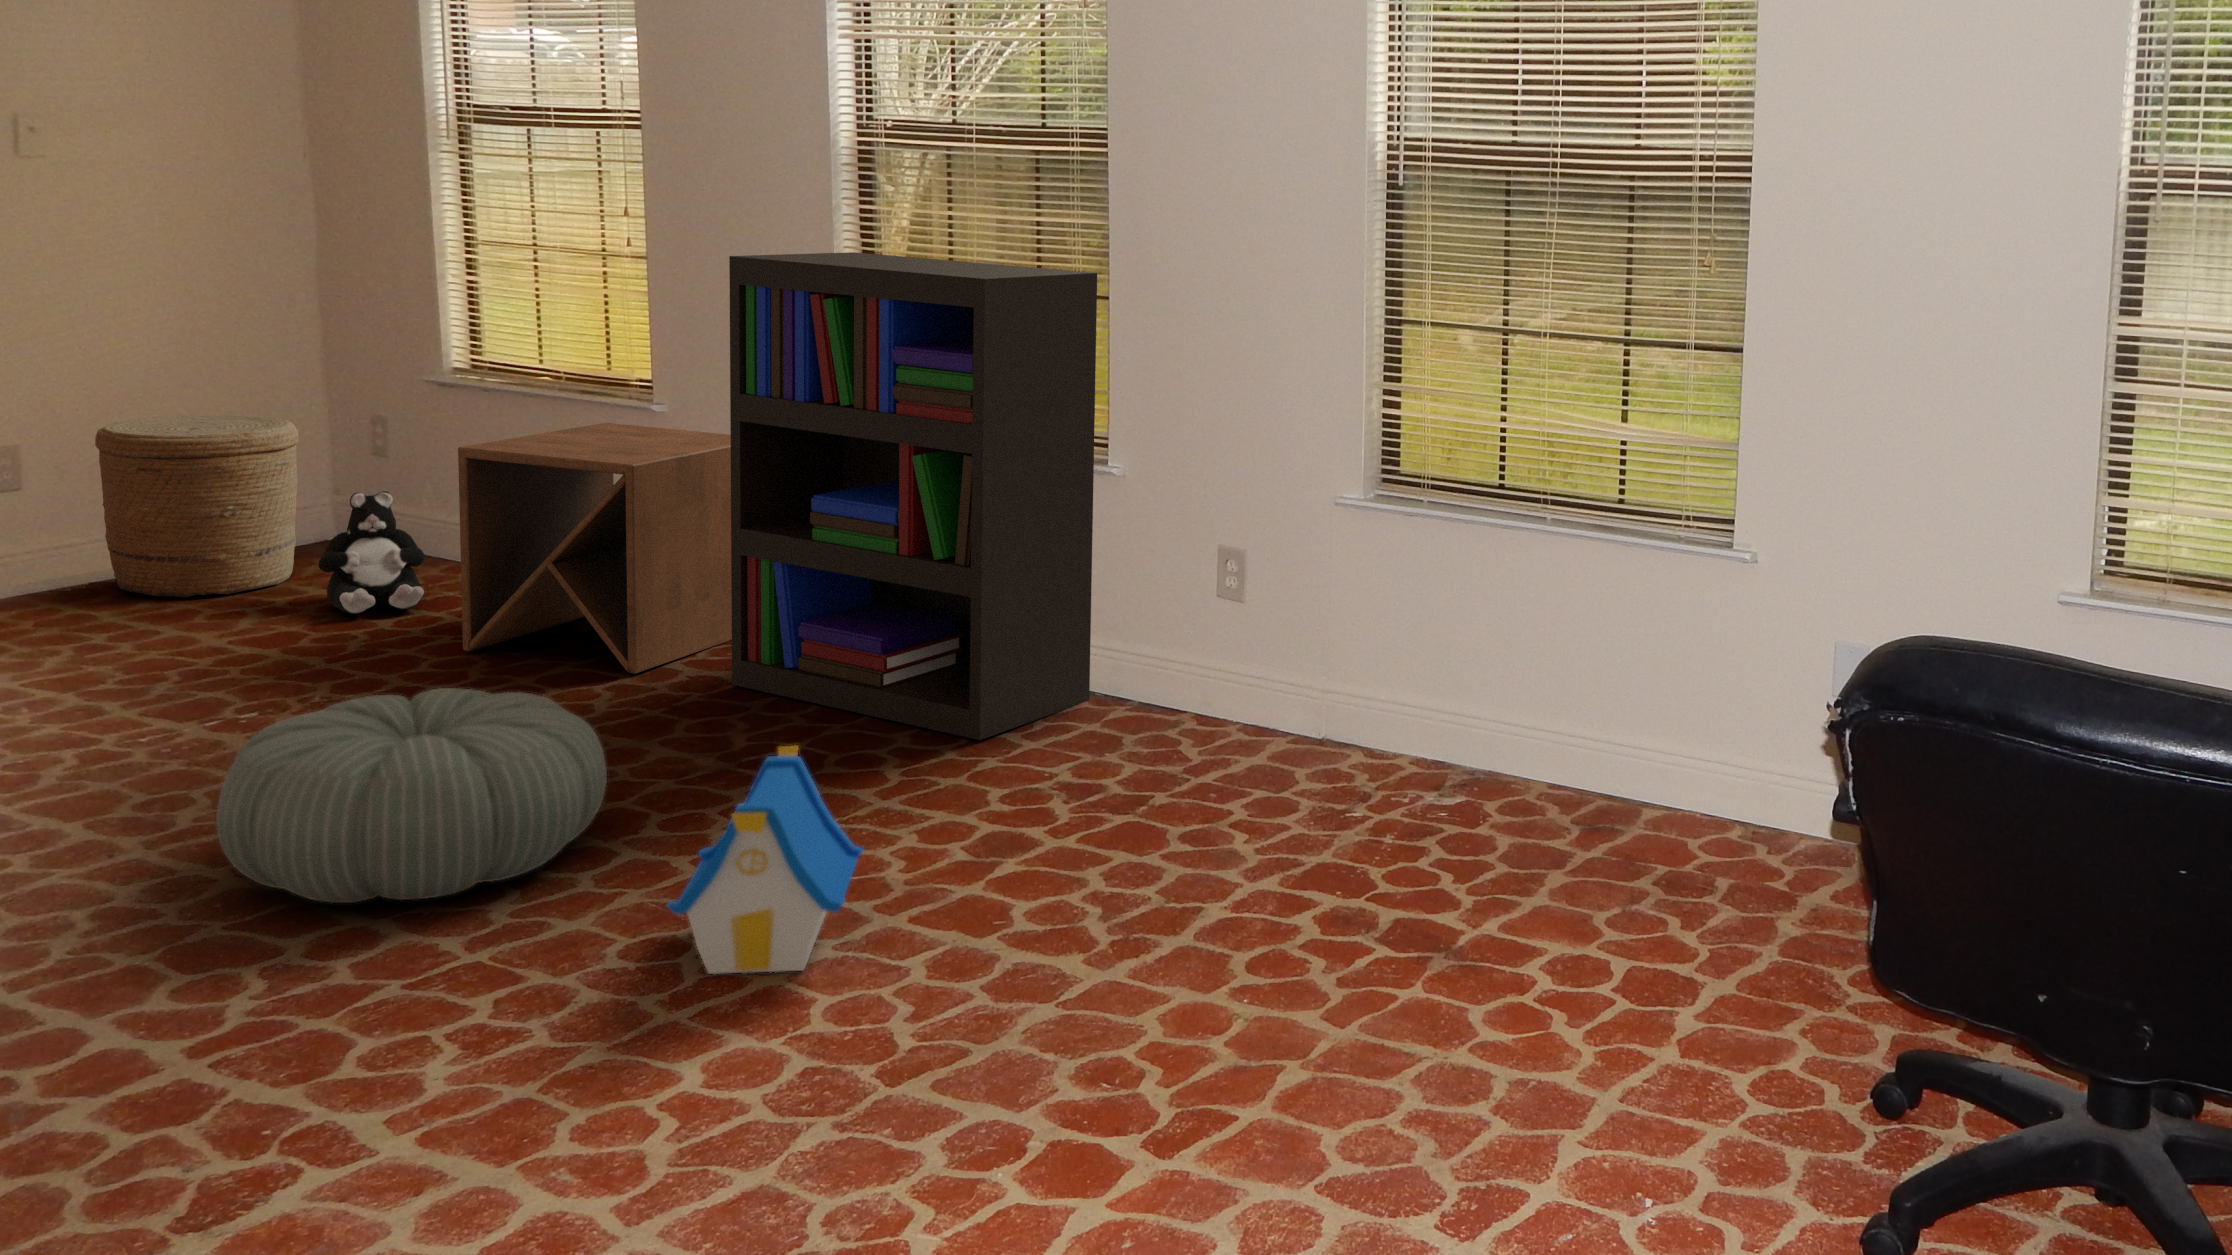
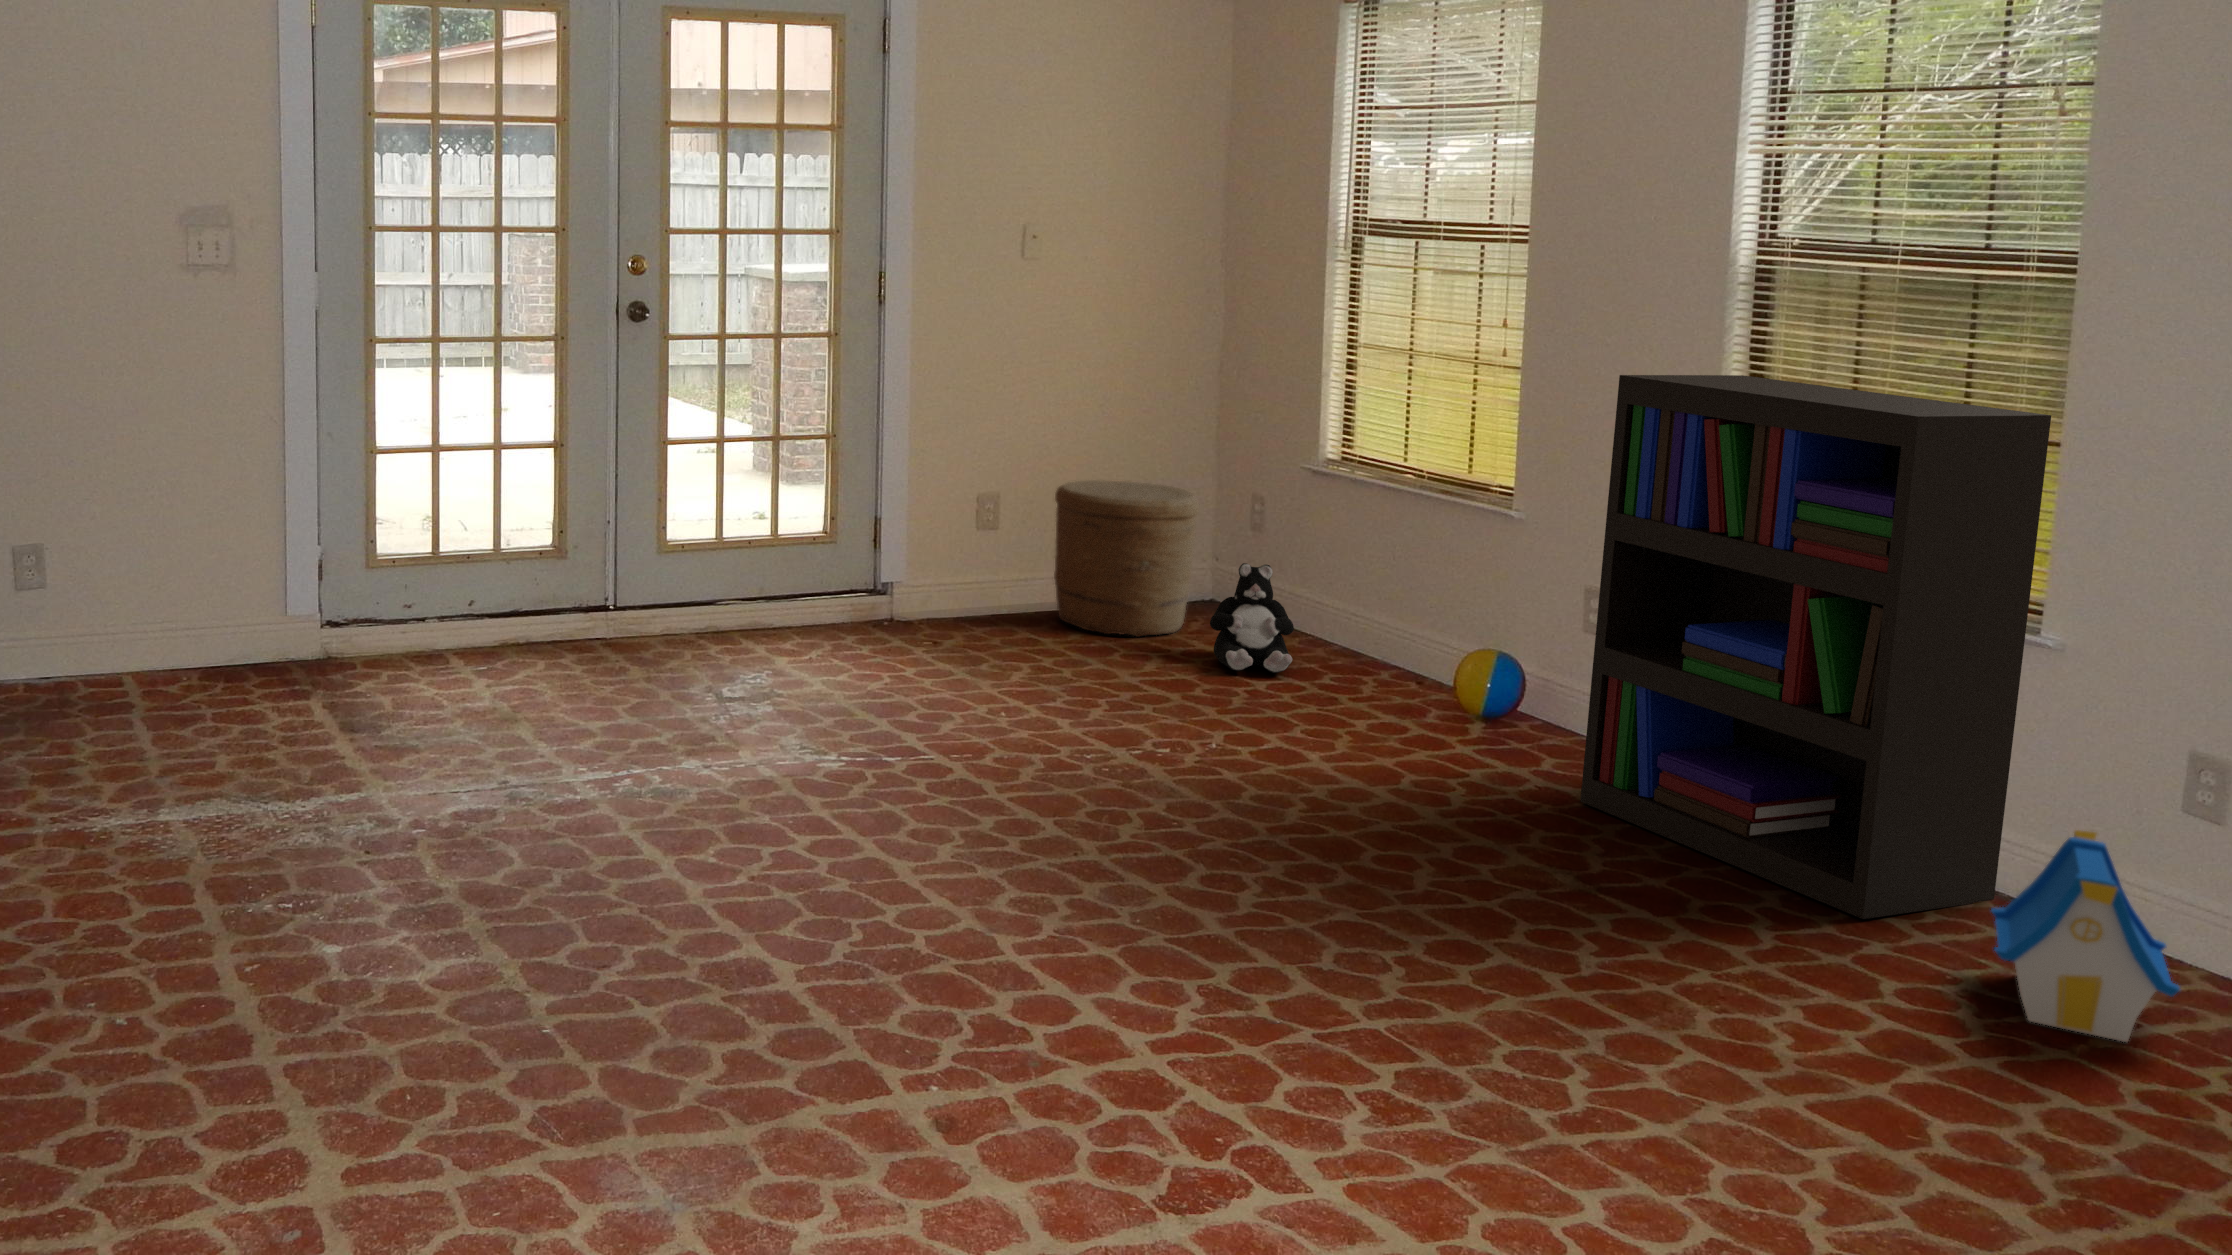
side table: present [458,423,732,674] -> none [1328,524,1627,772]
pouf: present [216,688,607,903] -> none [1164,758,1483,957]
toy house: present [667,745,864,974] -> present [1991,830,2180,1042]

